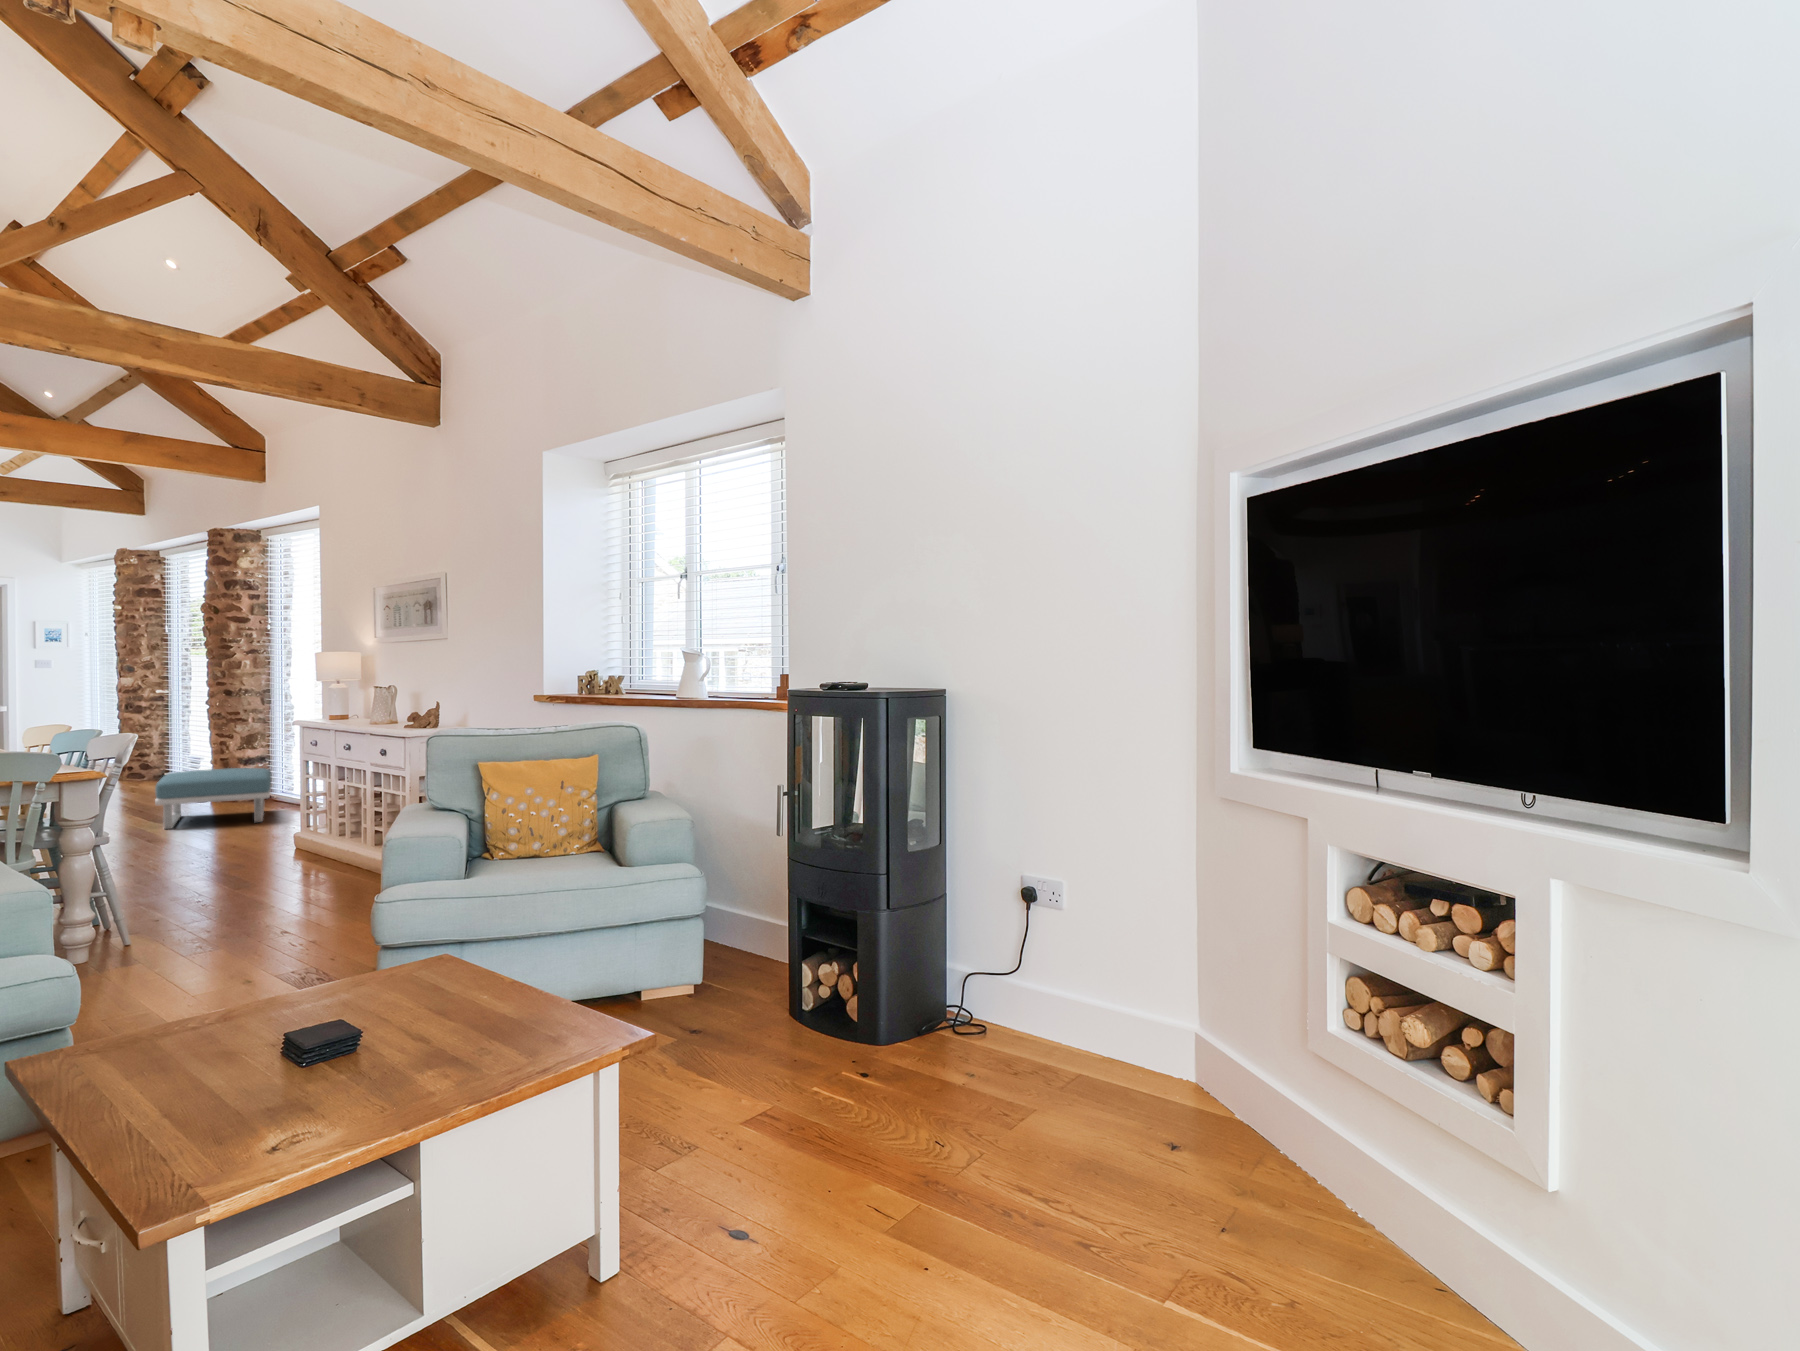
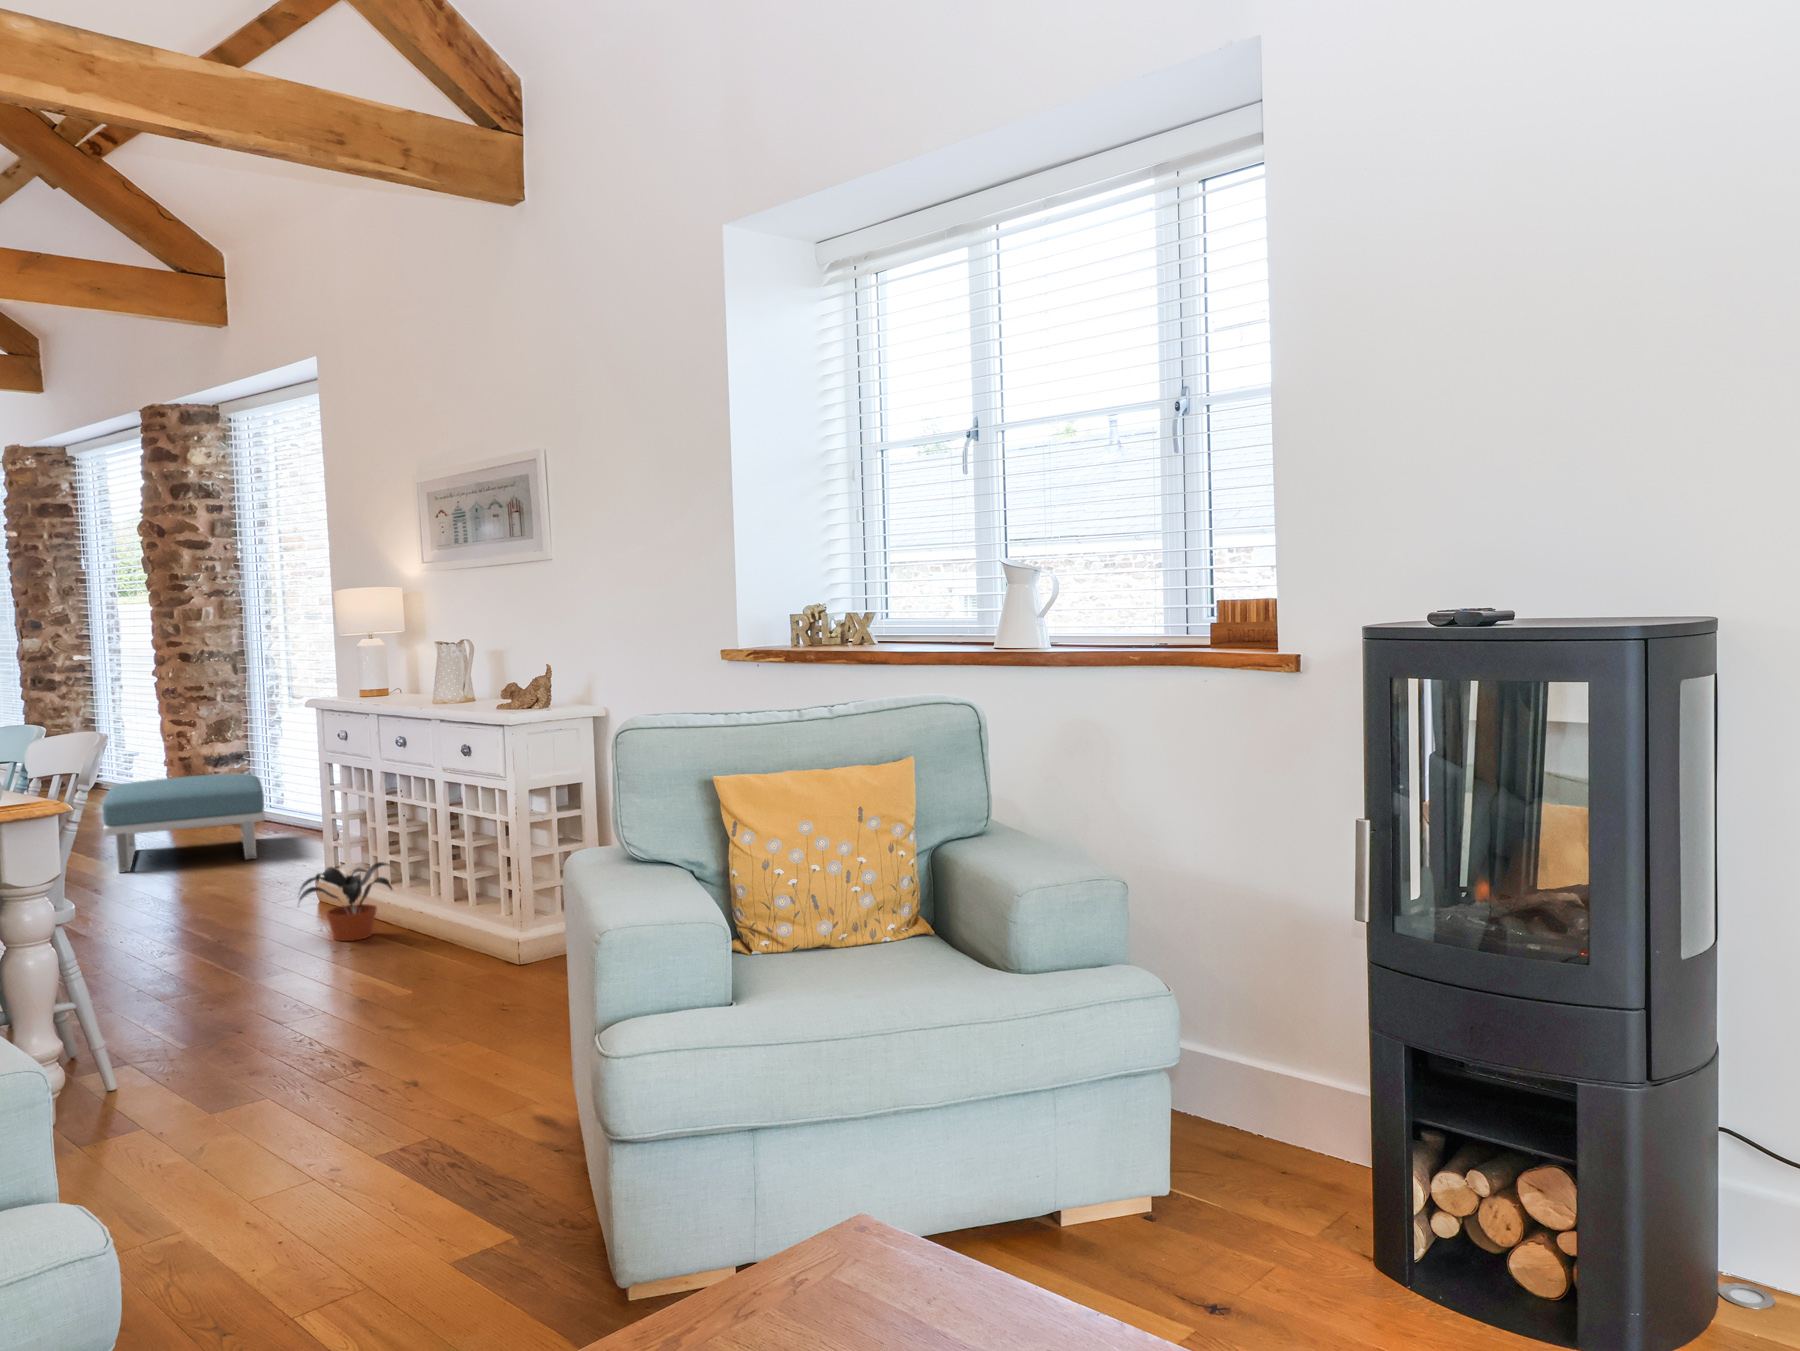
potted plant: none [269,821,340,869] -> present [299,862,392,941]

